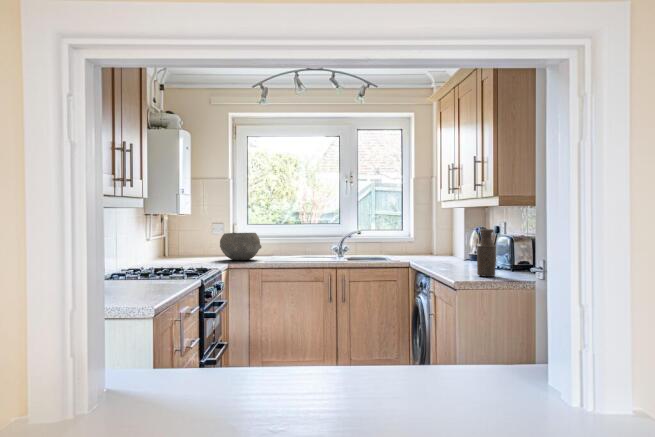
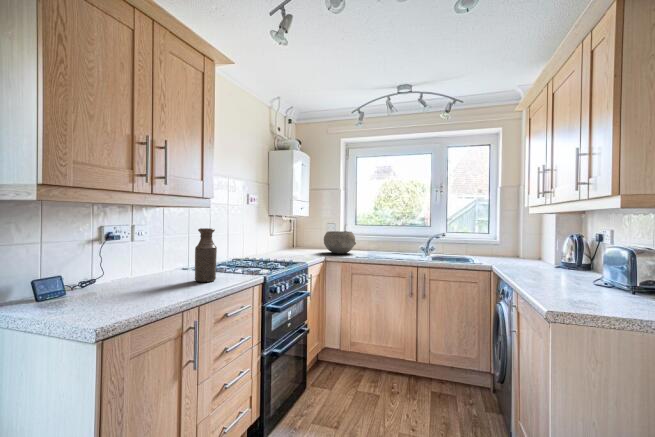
bottle: present [477,229,496,277] -> present [195,228,217,282]

